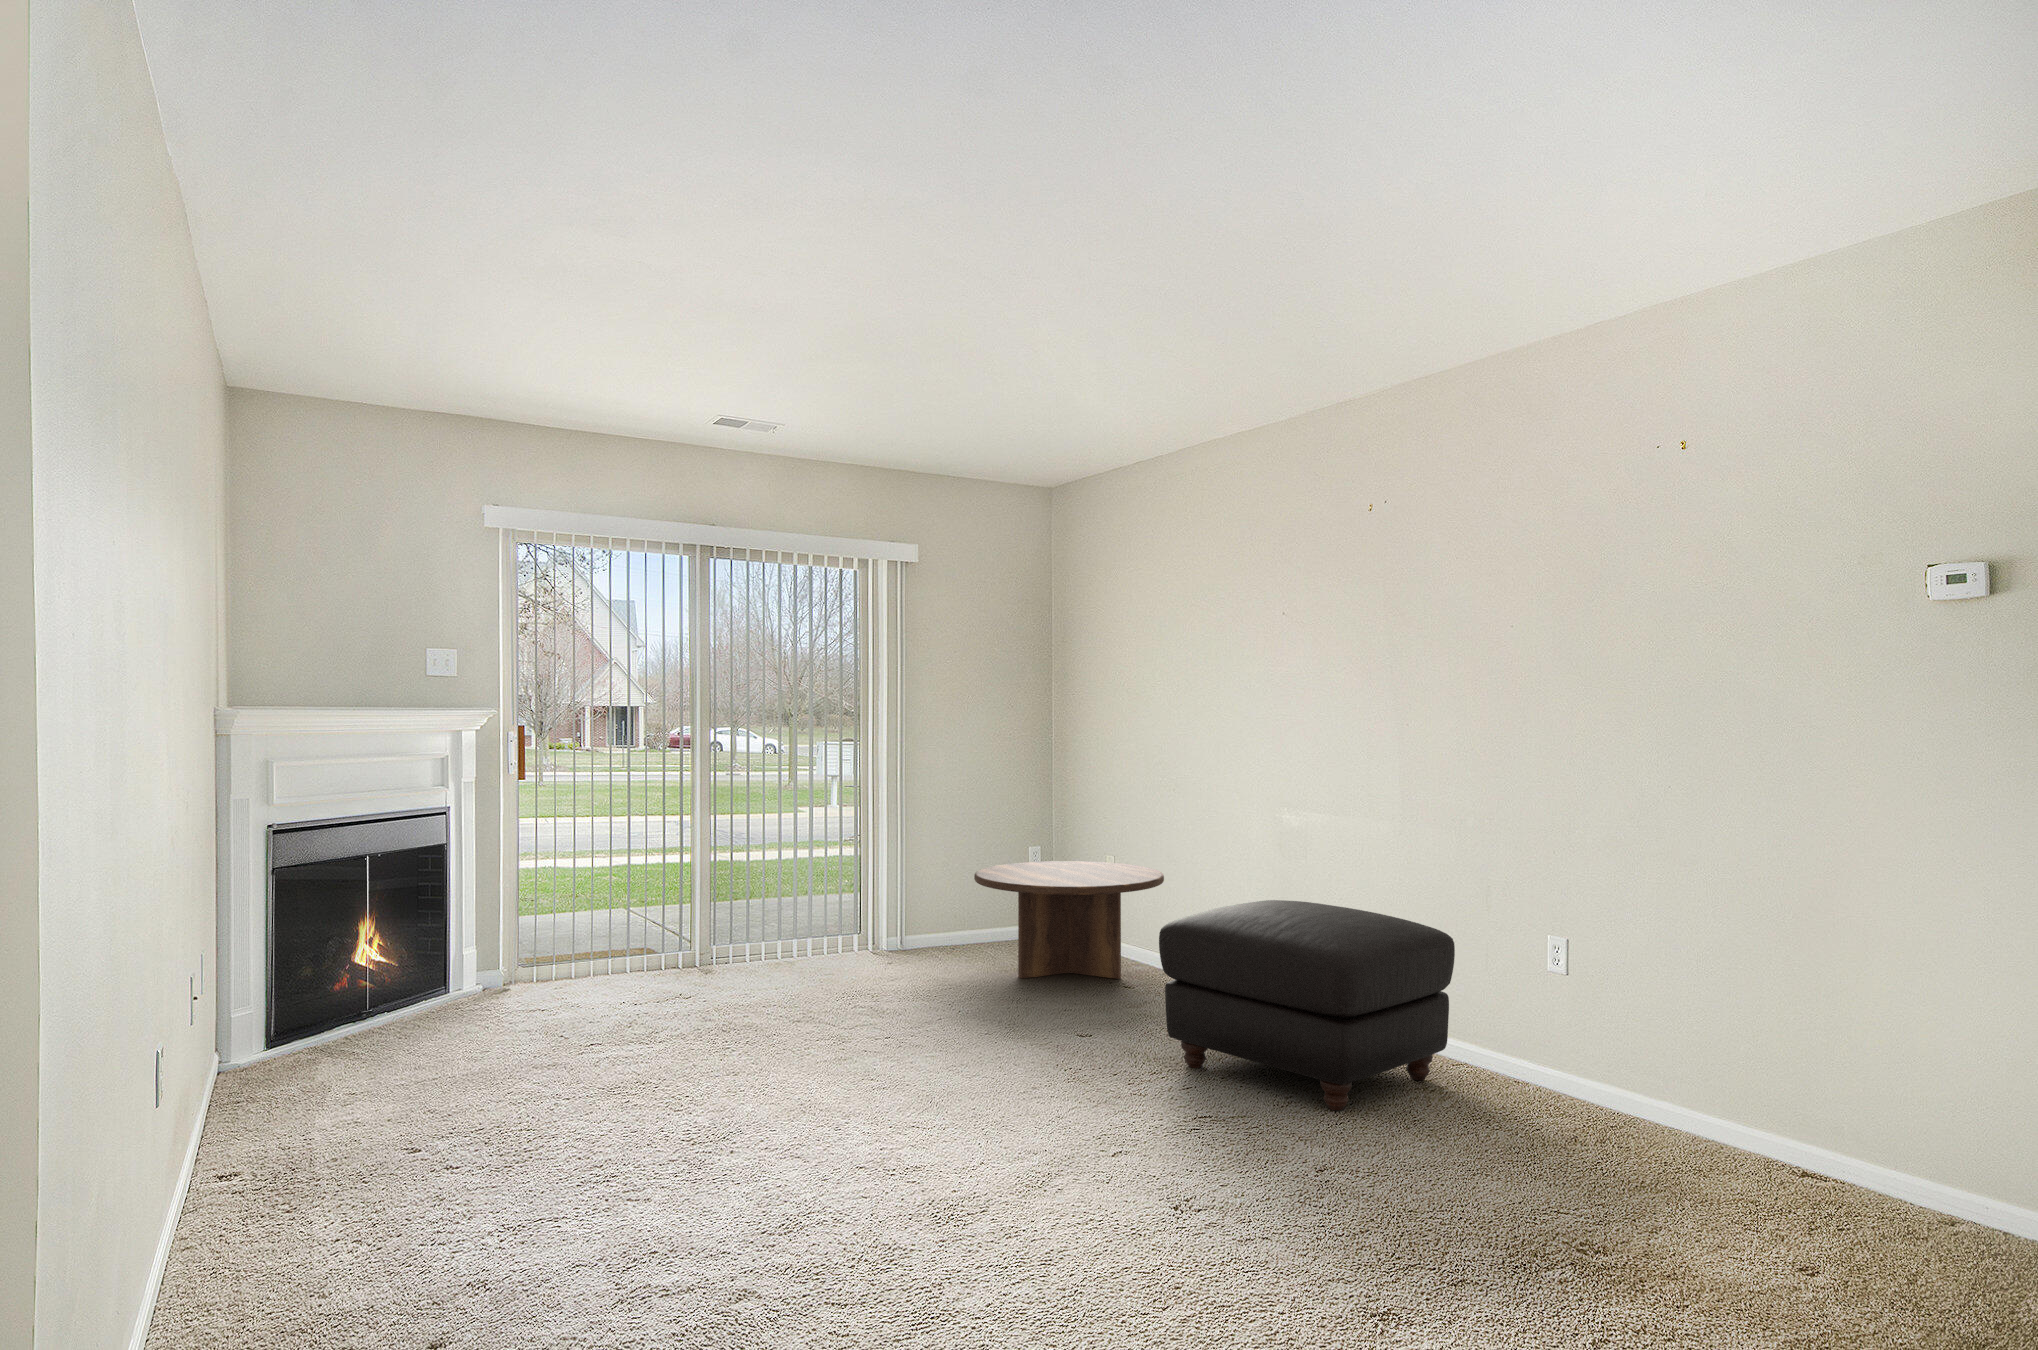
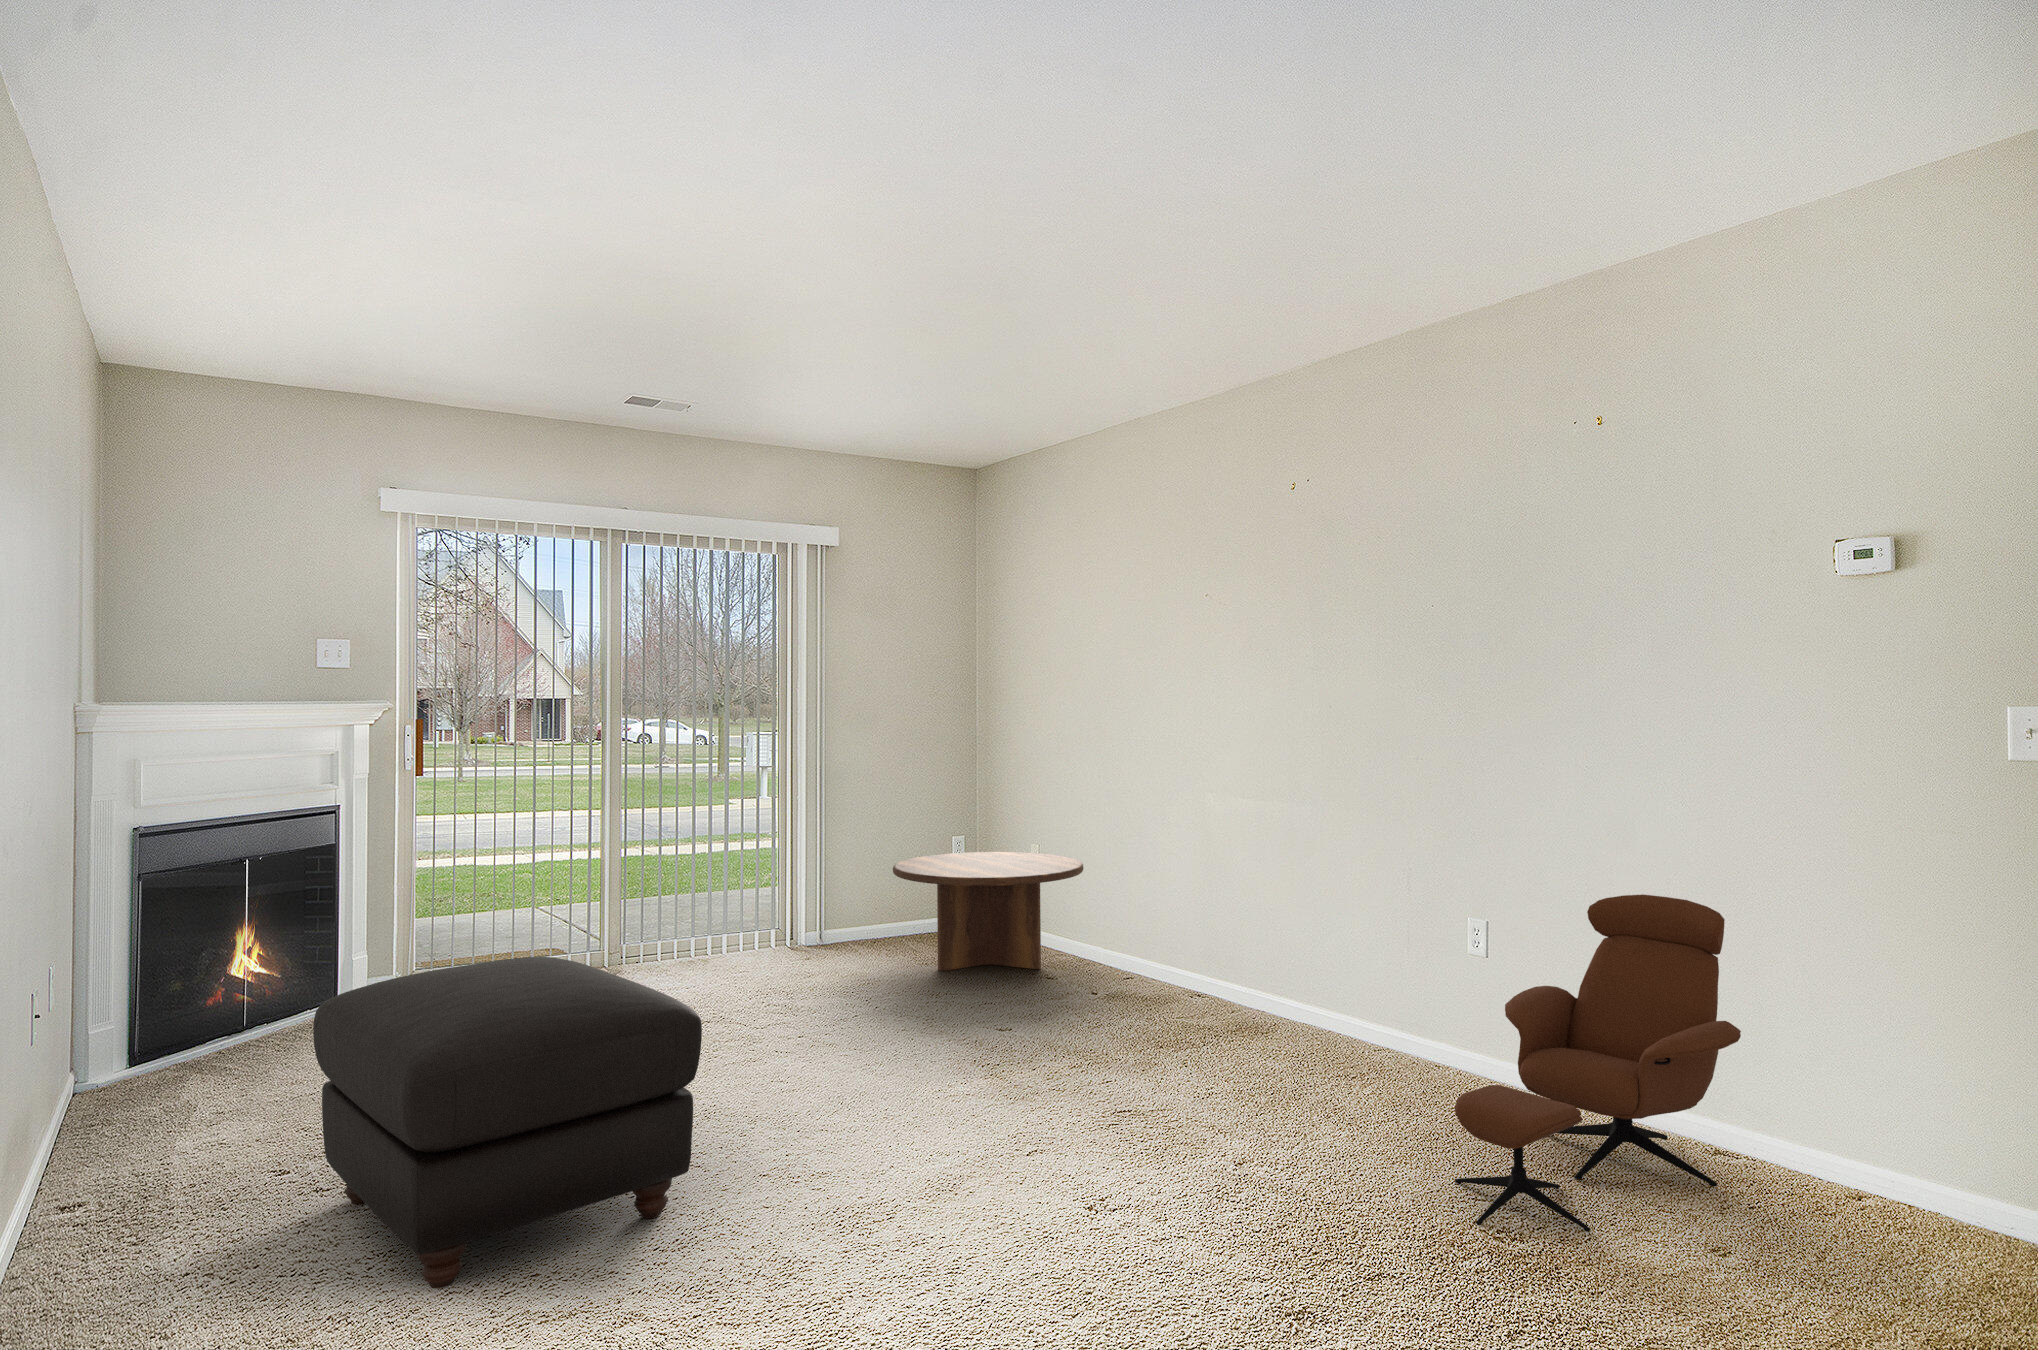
ottoman: present [1159,900,1455,1111] -> present [313,957,702,1288]
lounge chair: none [1539,915,1834,1247] -> present [1455,894,1741,1231]

